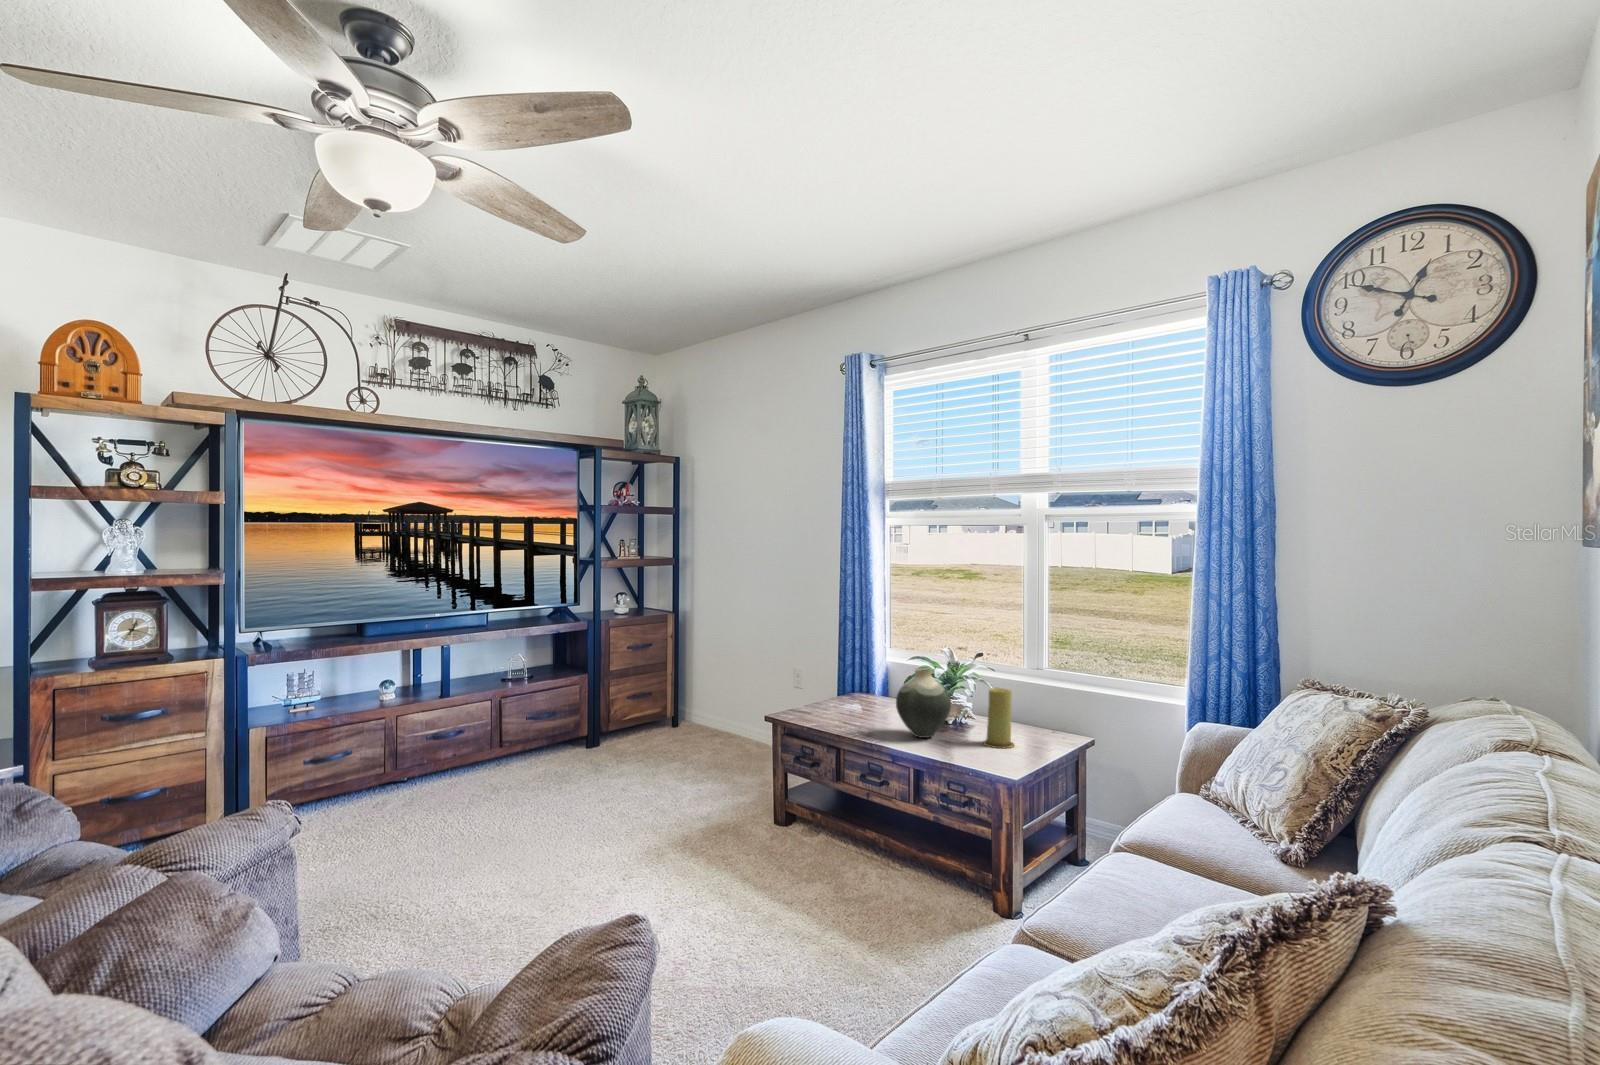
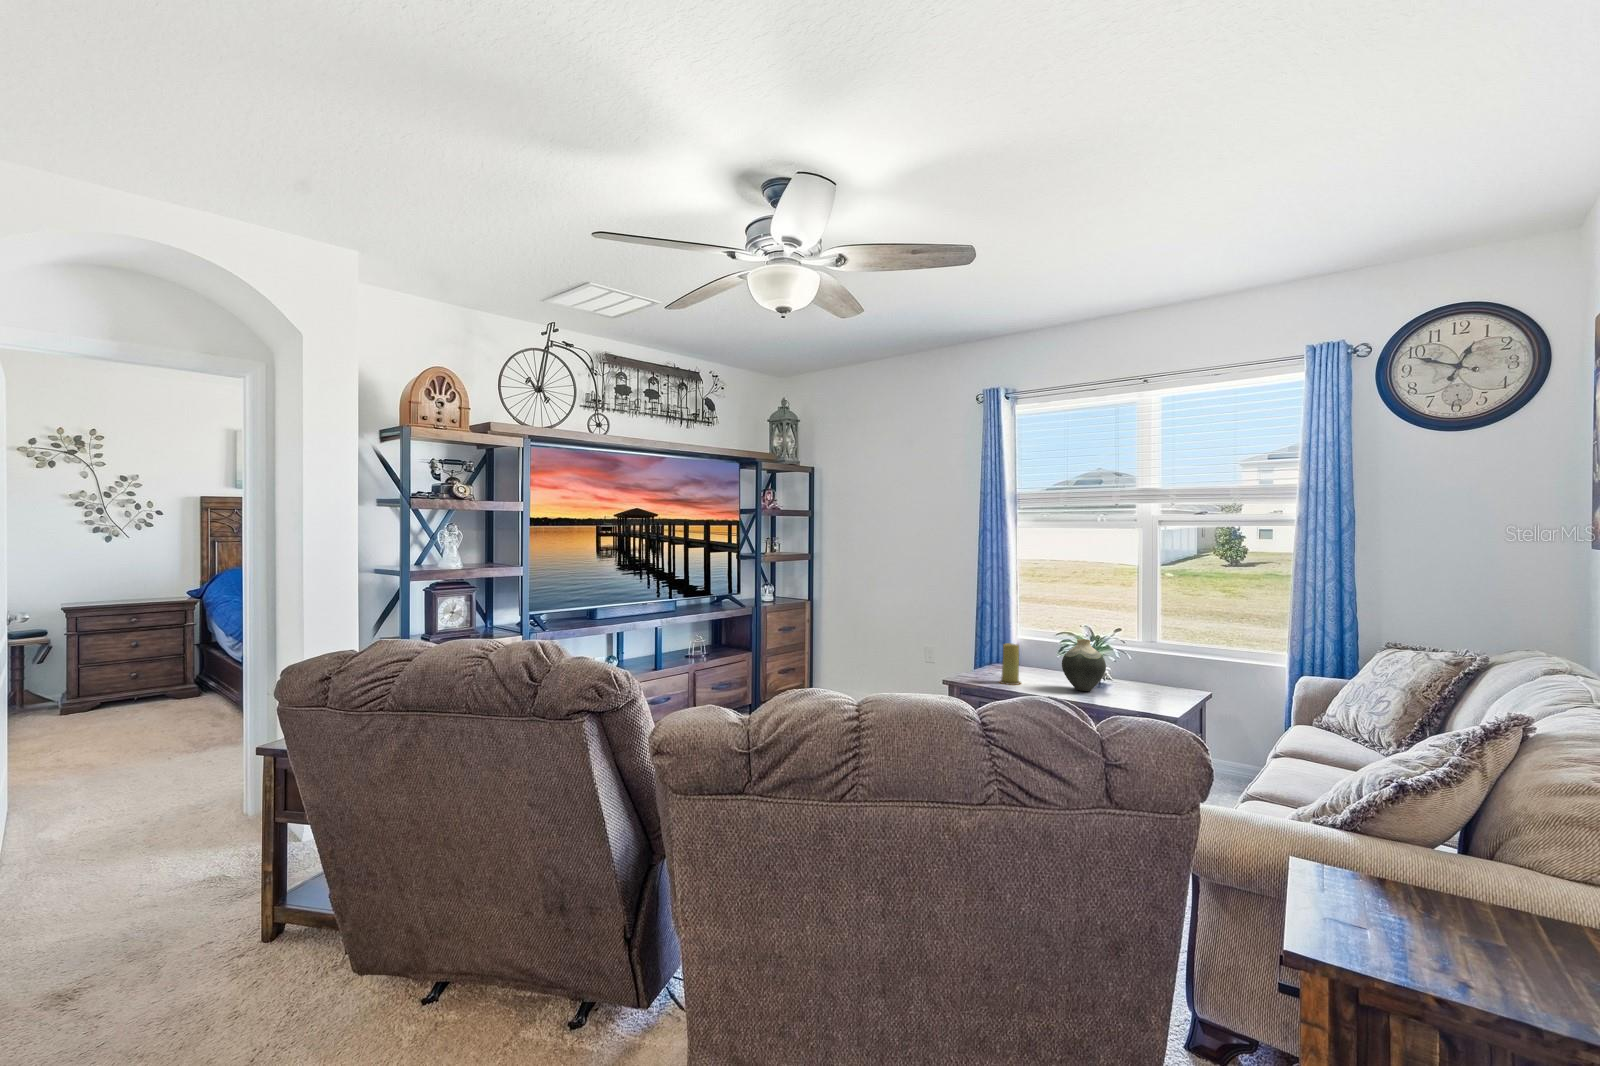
candle: present [983,688,1014,748] -> present [999,643,1021,685]

